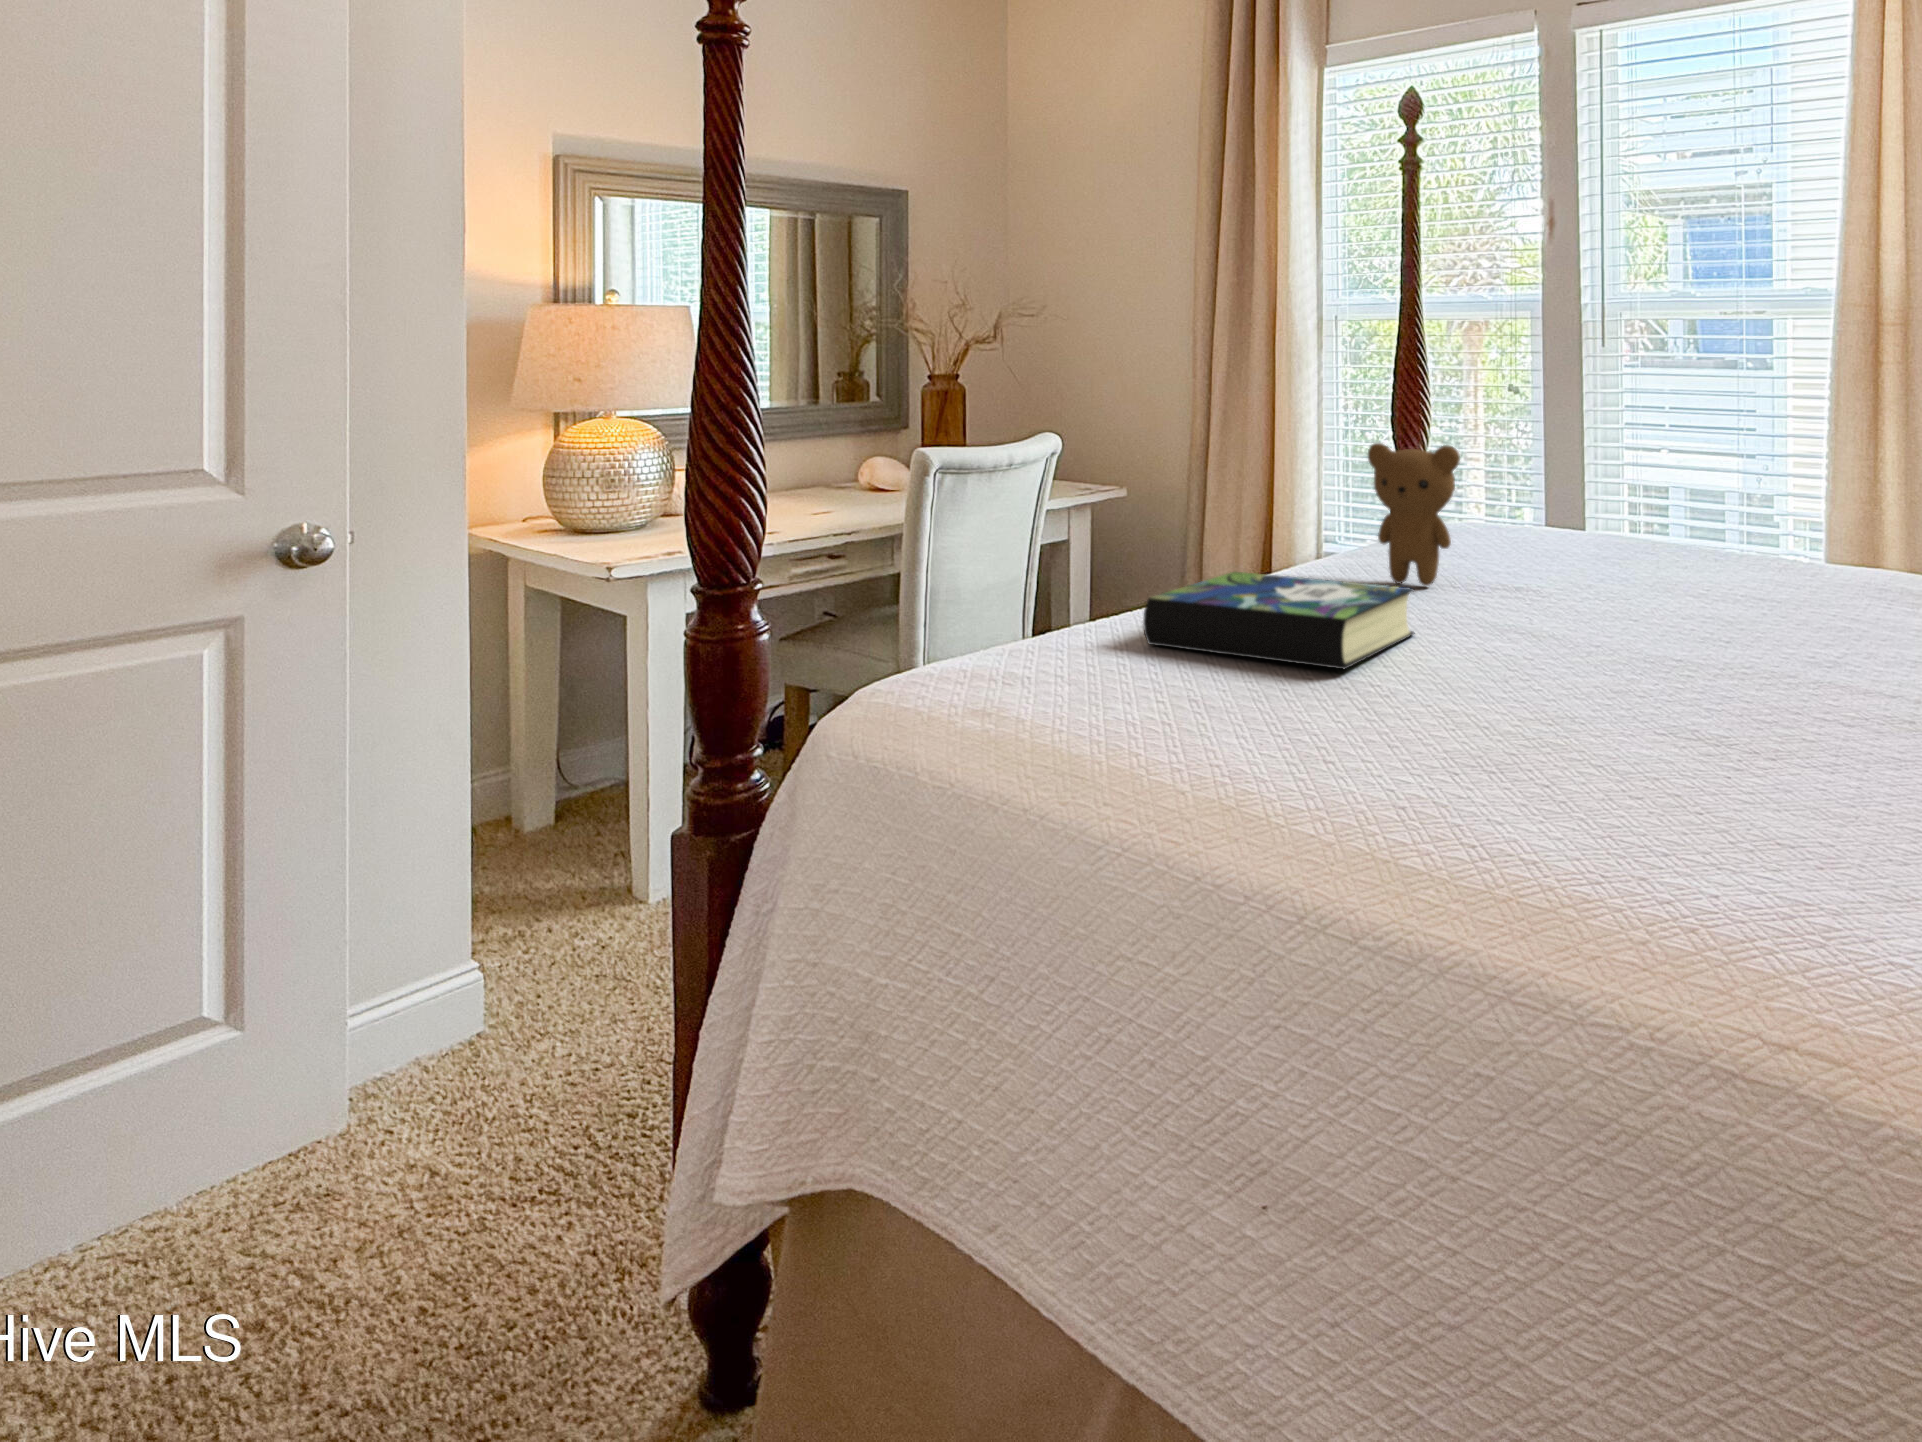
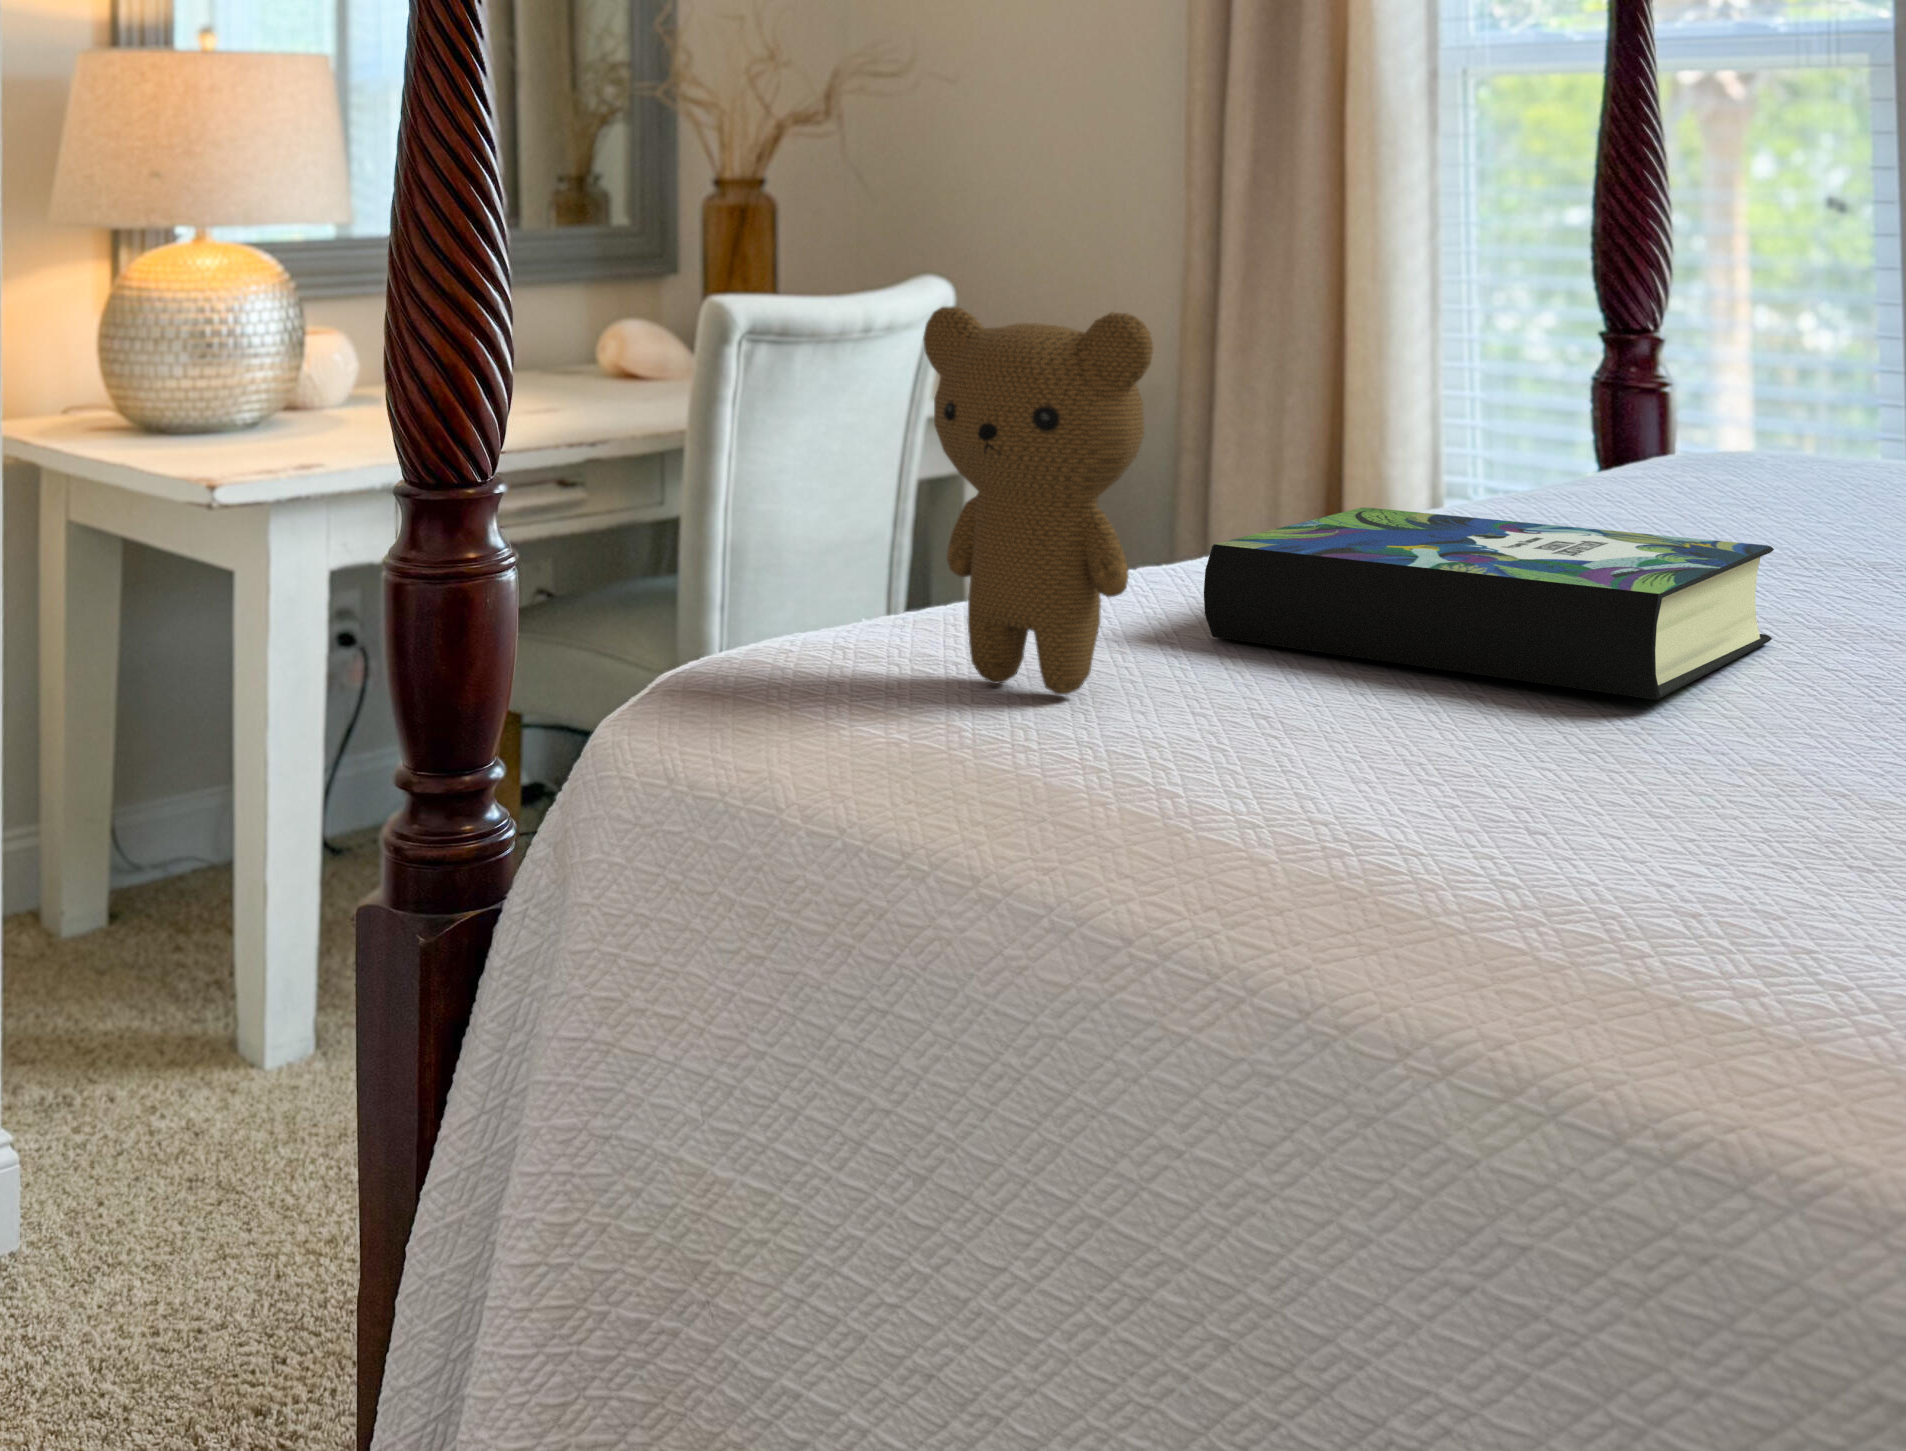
teddy bear: present [1368,443,1460,586] -> present [923,306,1153,695]

